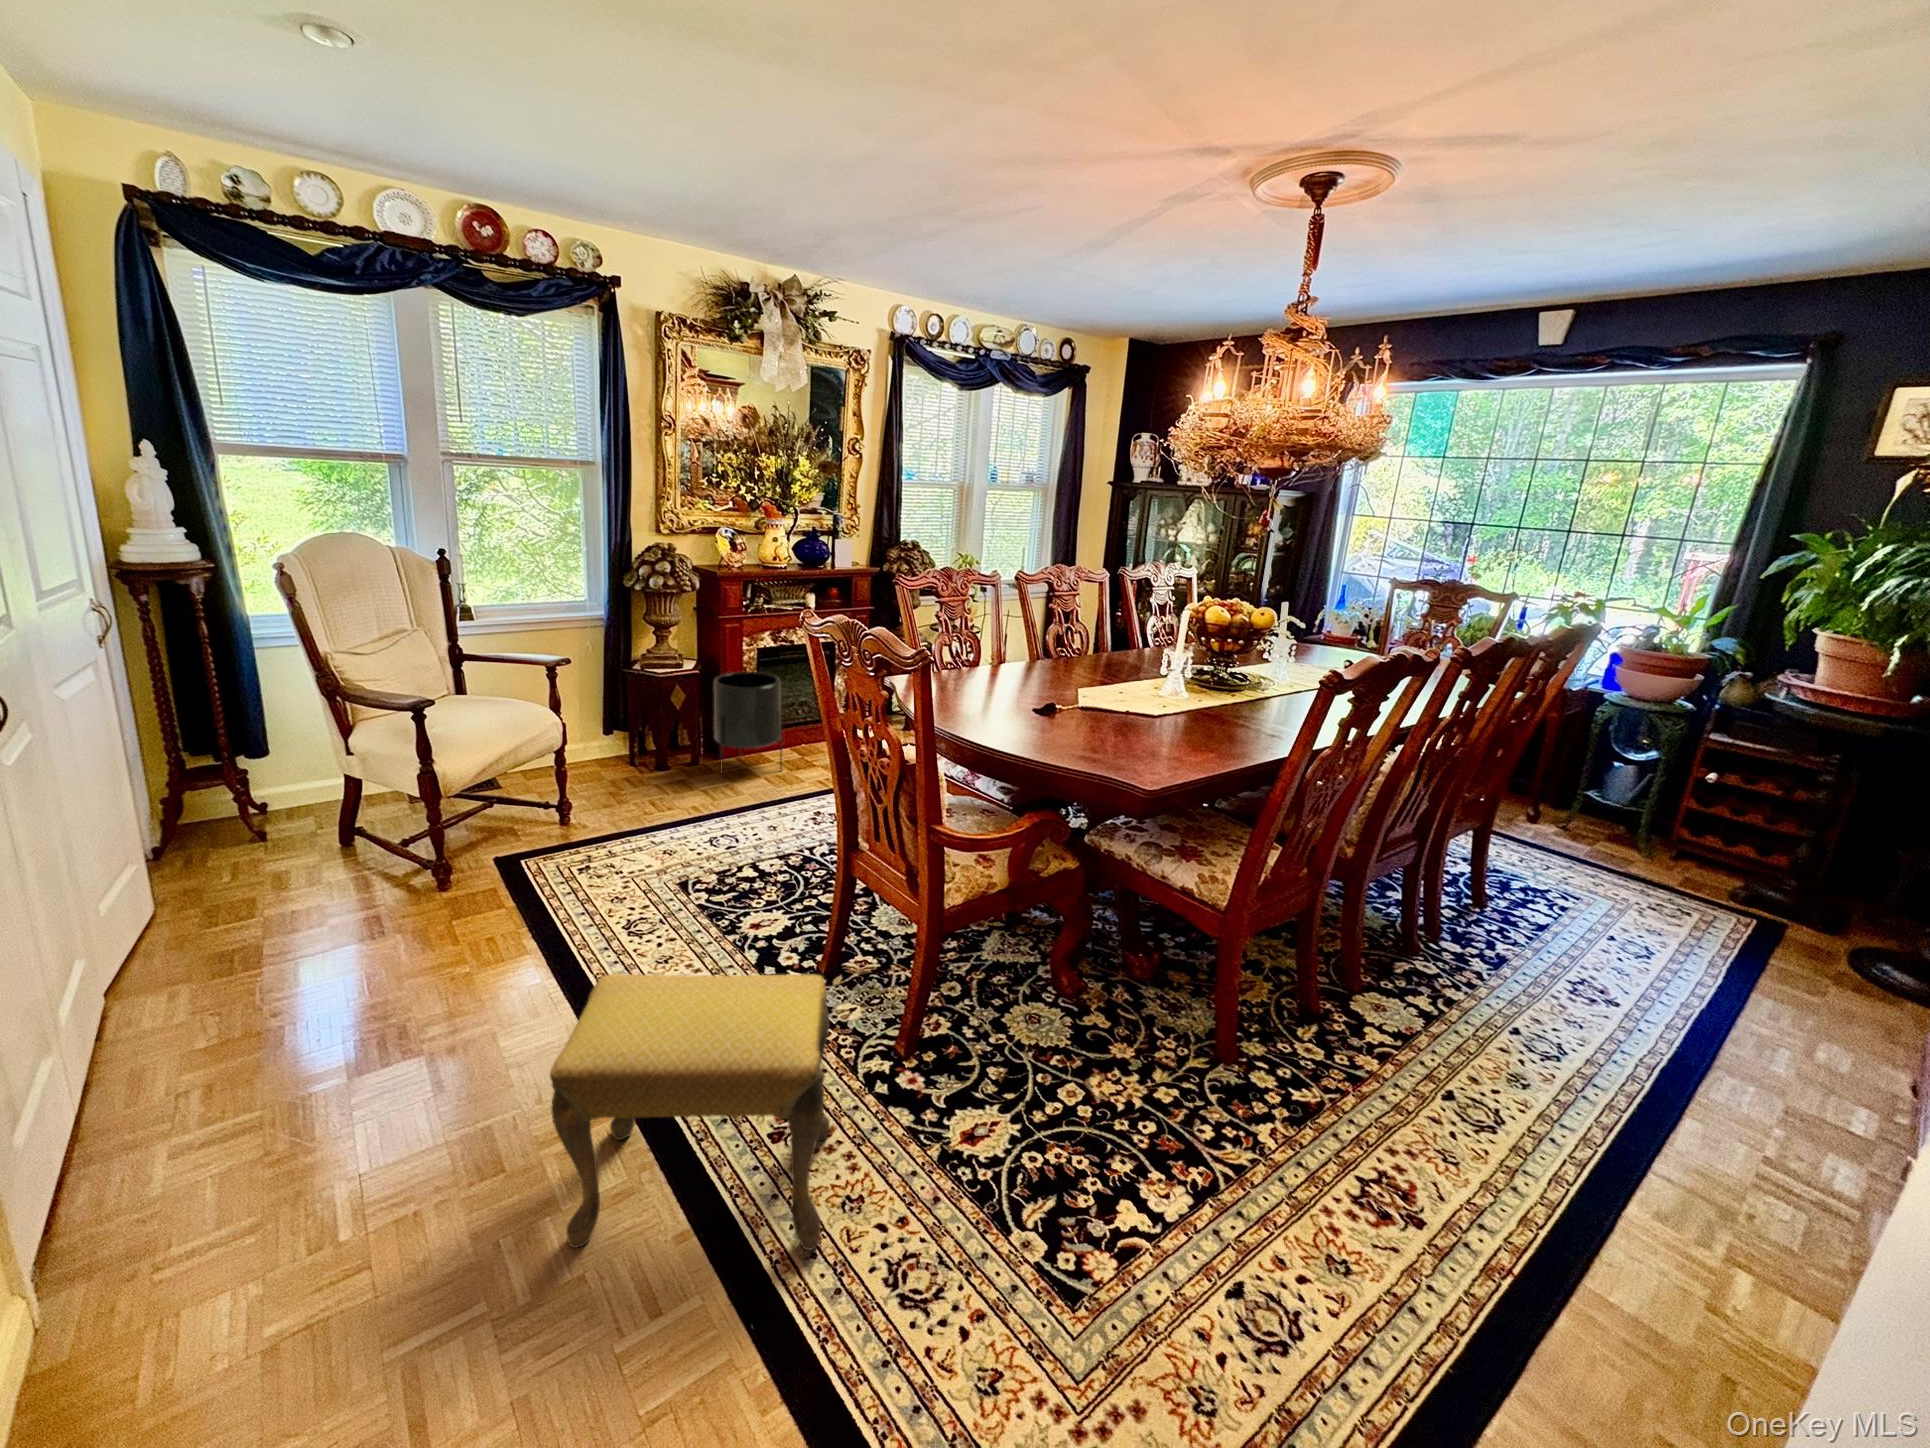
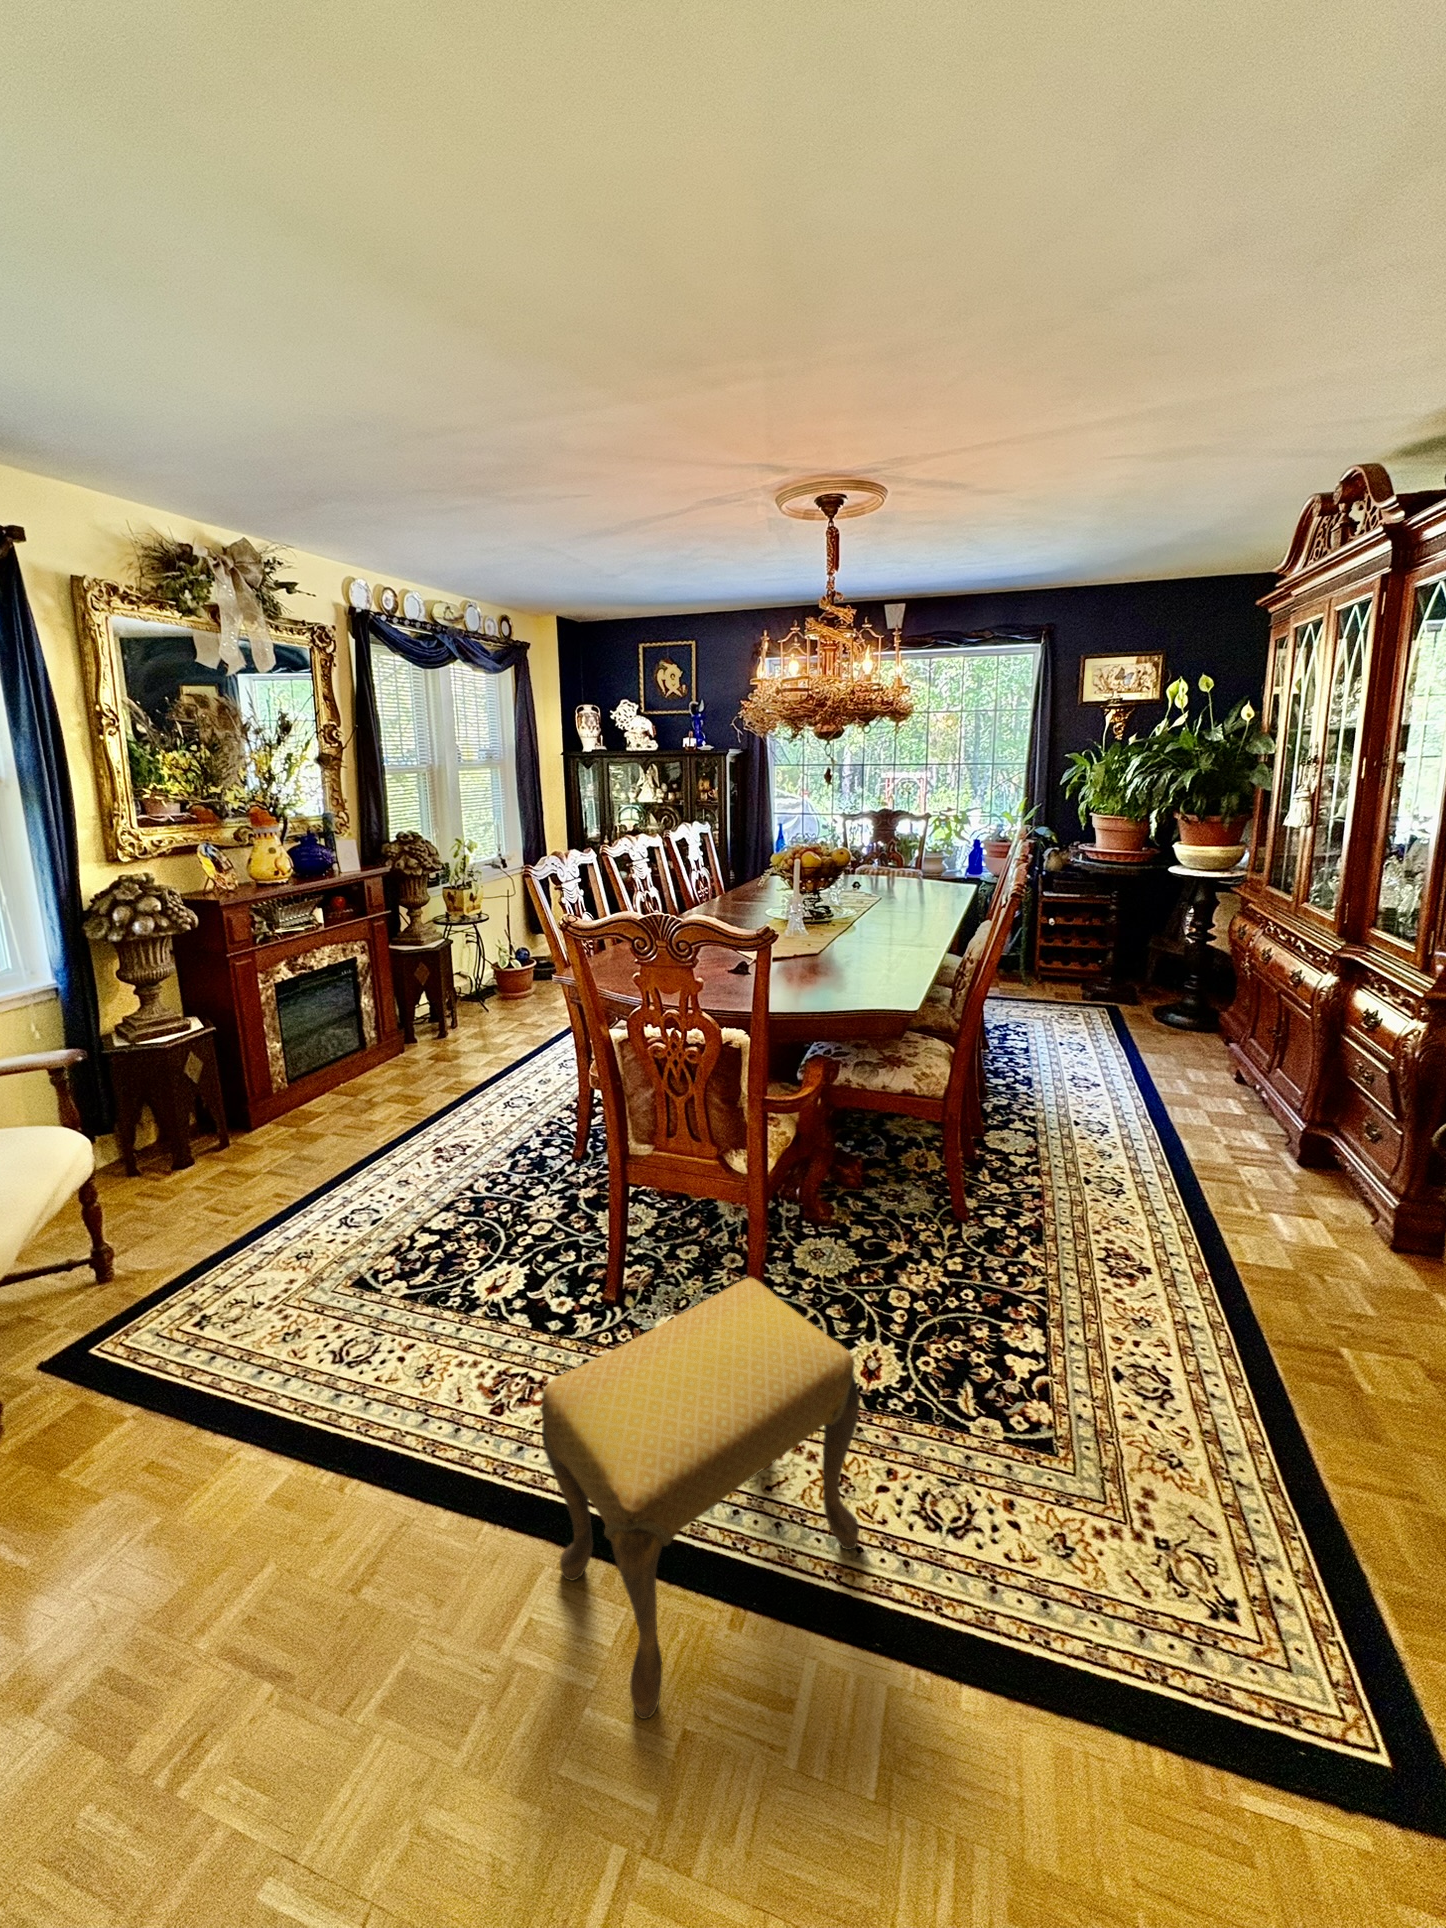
planter: present [714,672,782,776] -> none [250,1015,352,1152]

